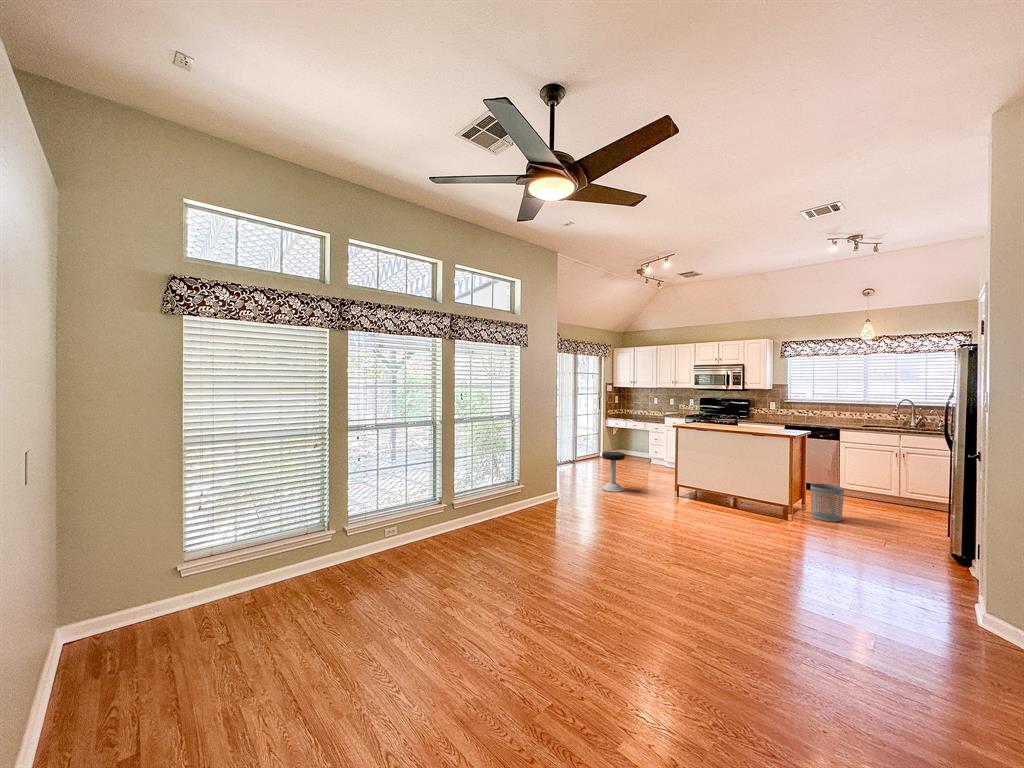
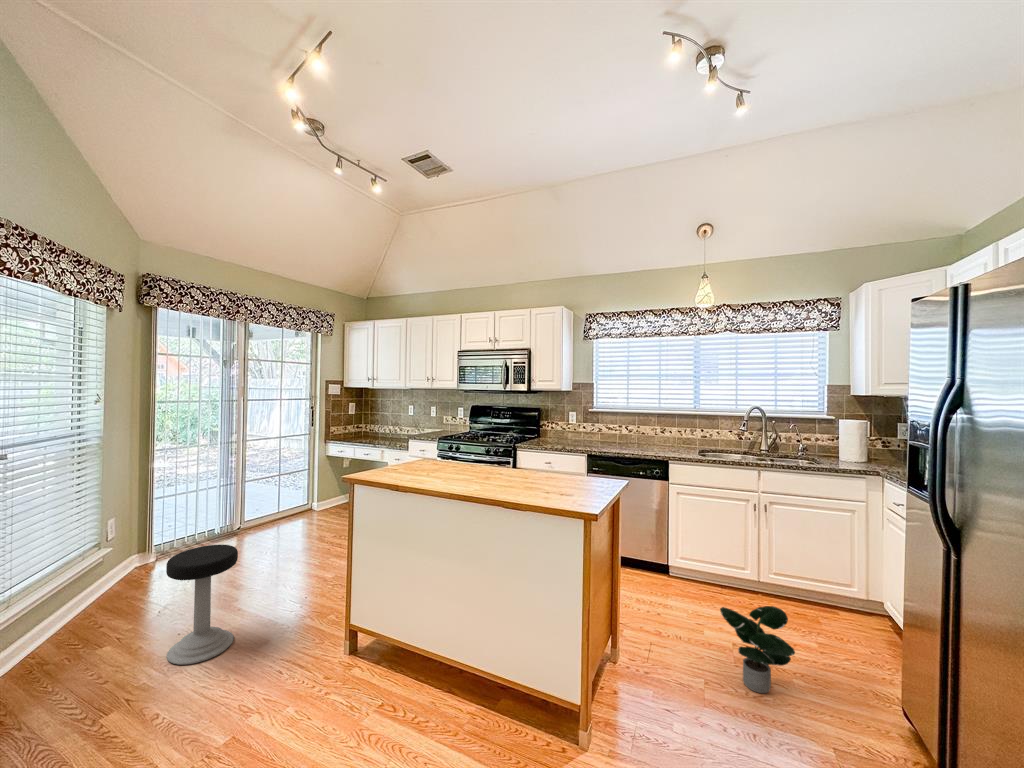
waste bin: present [810,483,844,522] -> none [632,607,702,723]
potted plant: none [858,488,894,522] -> present [720,606,795,693]

